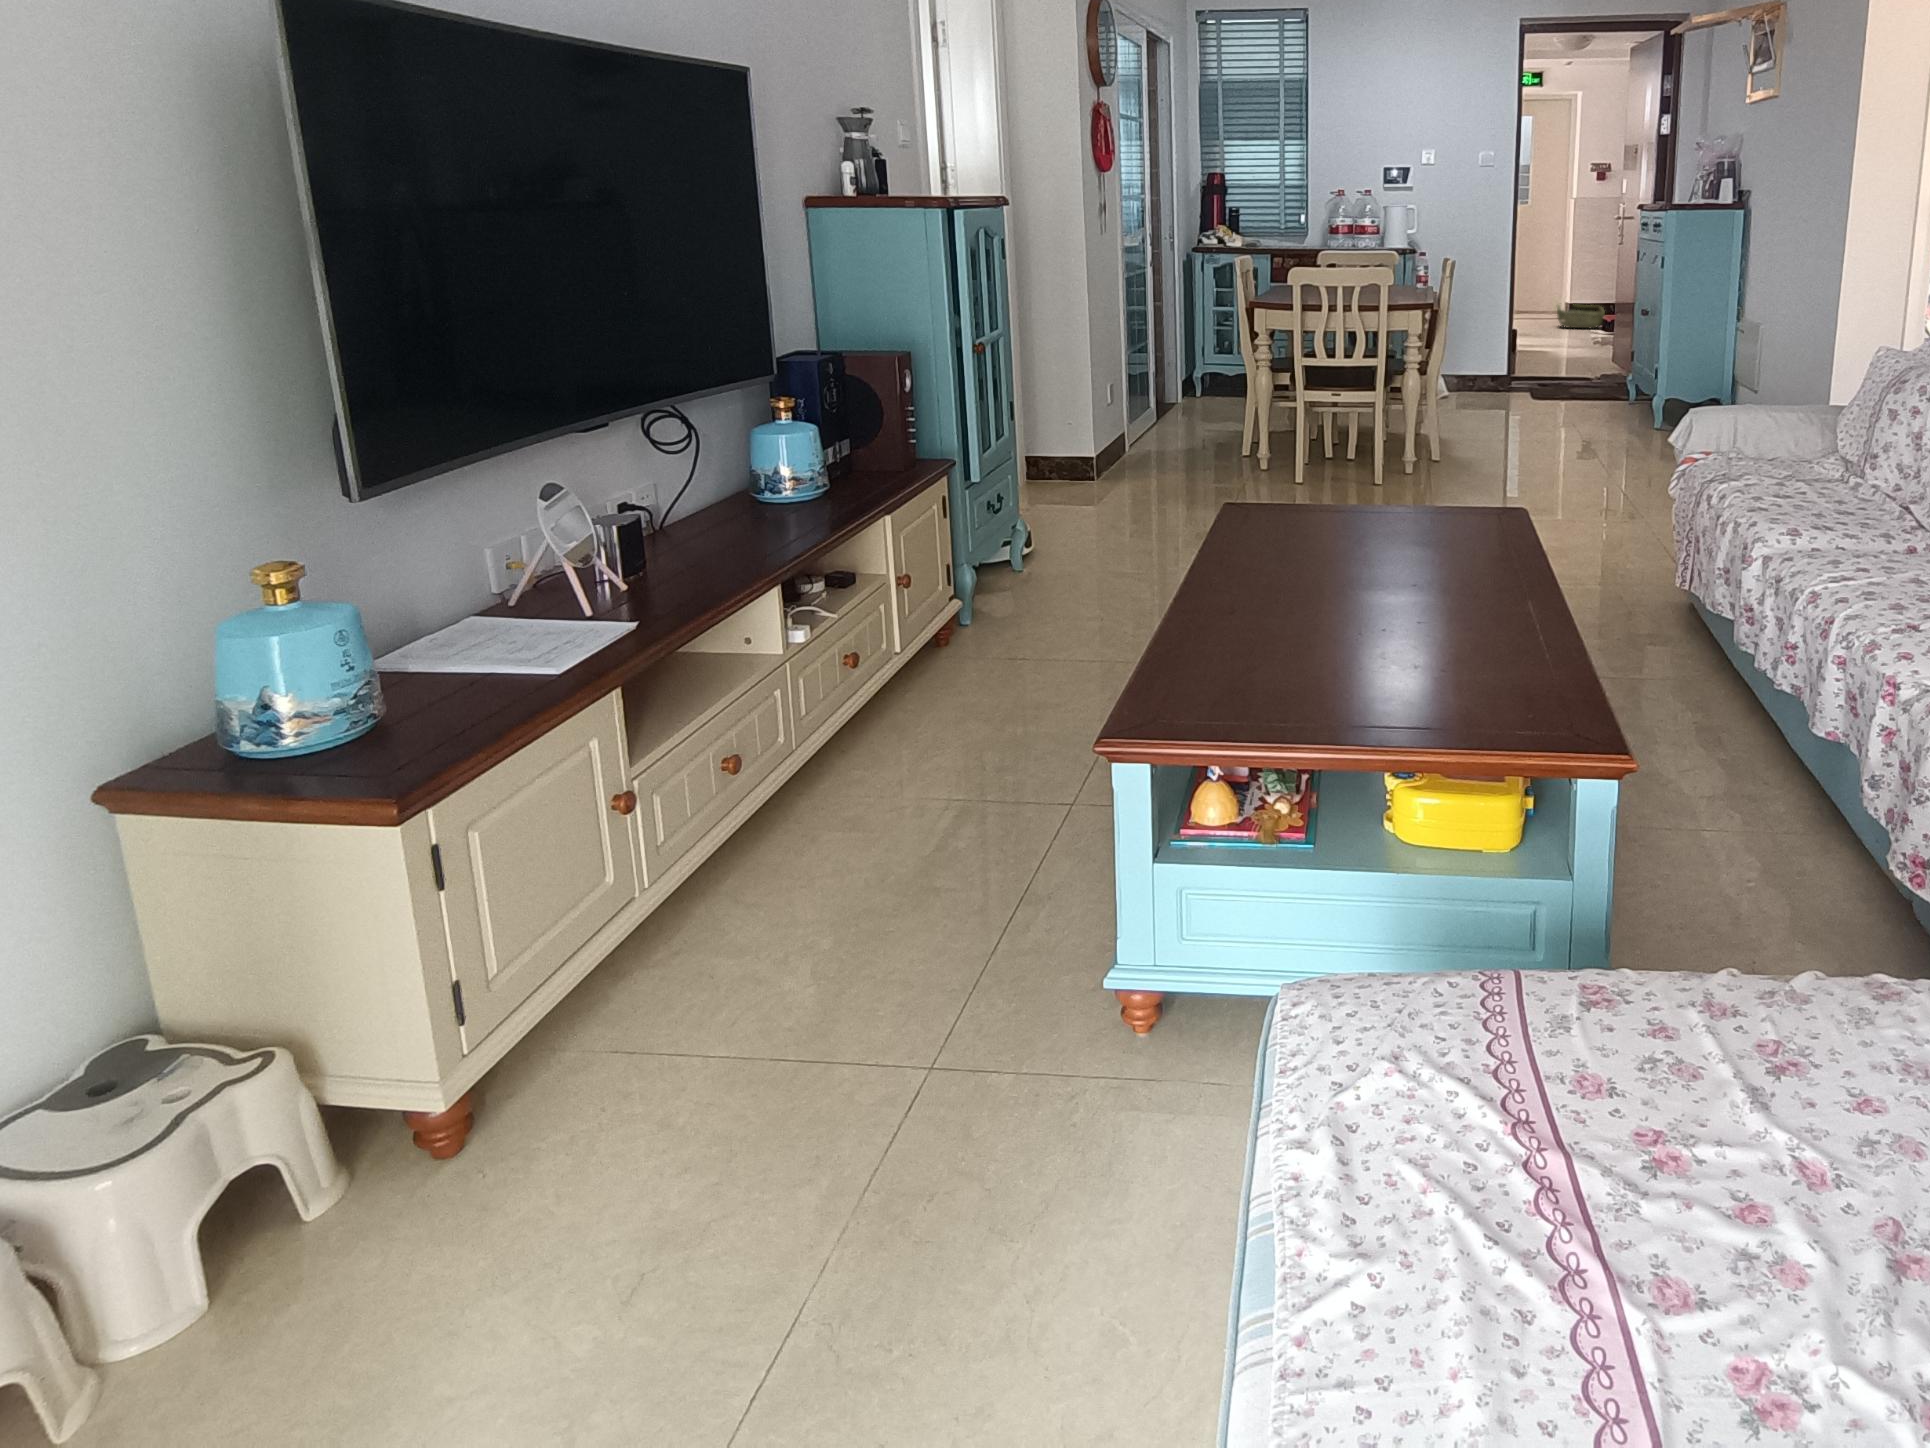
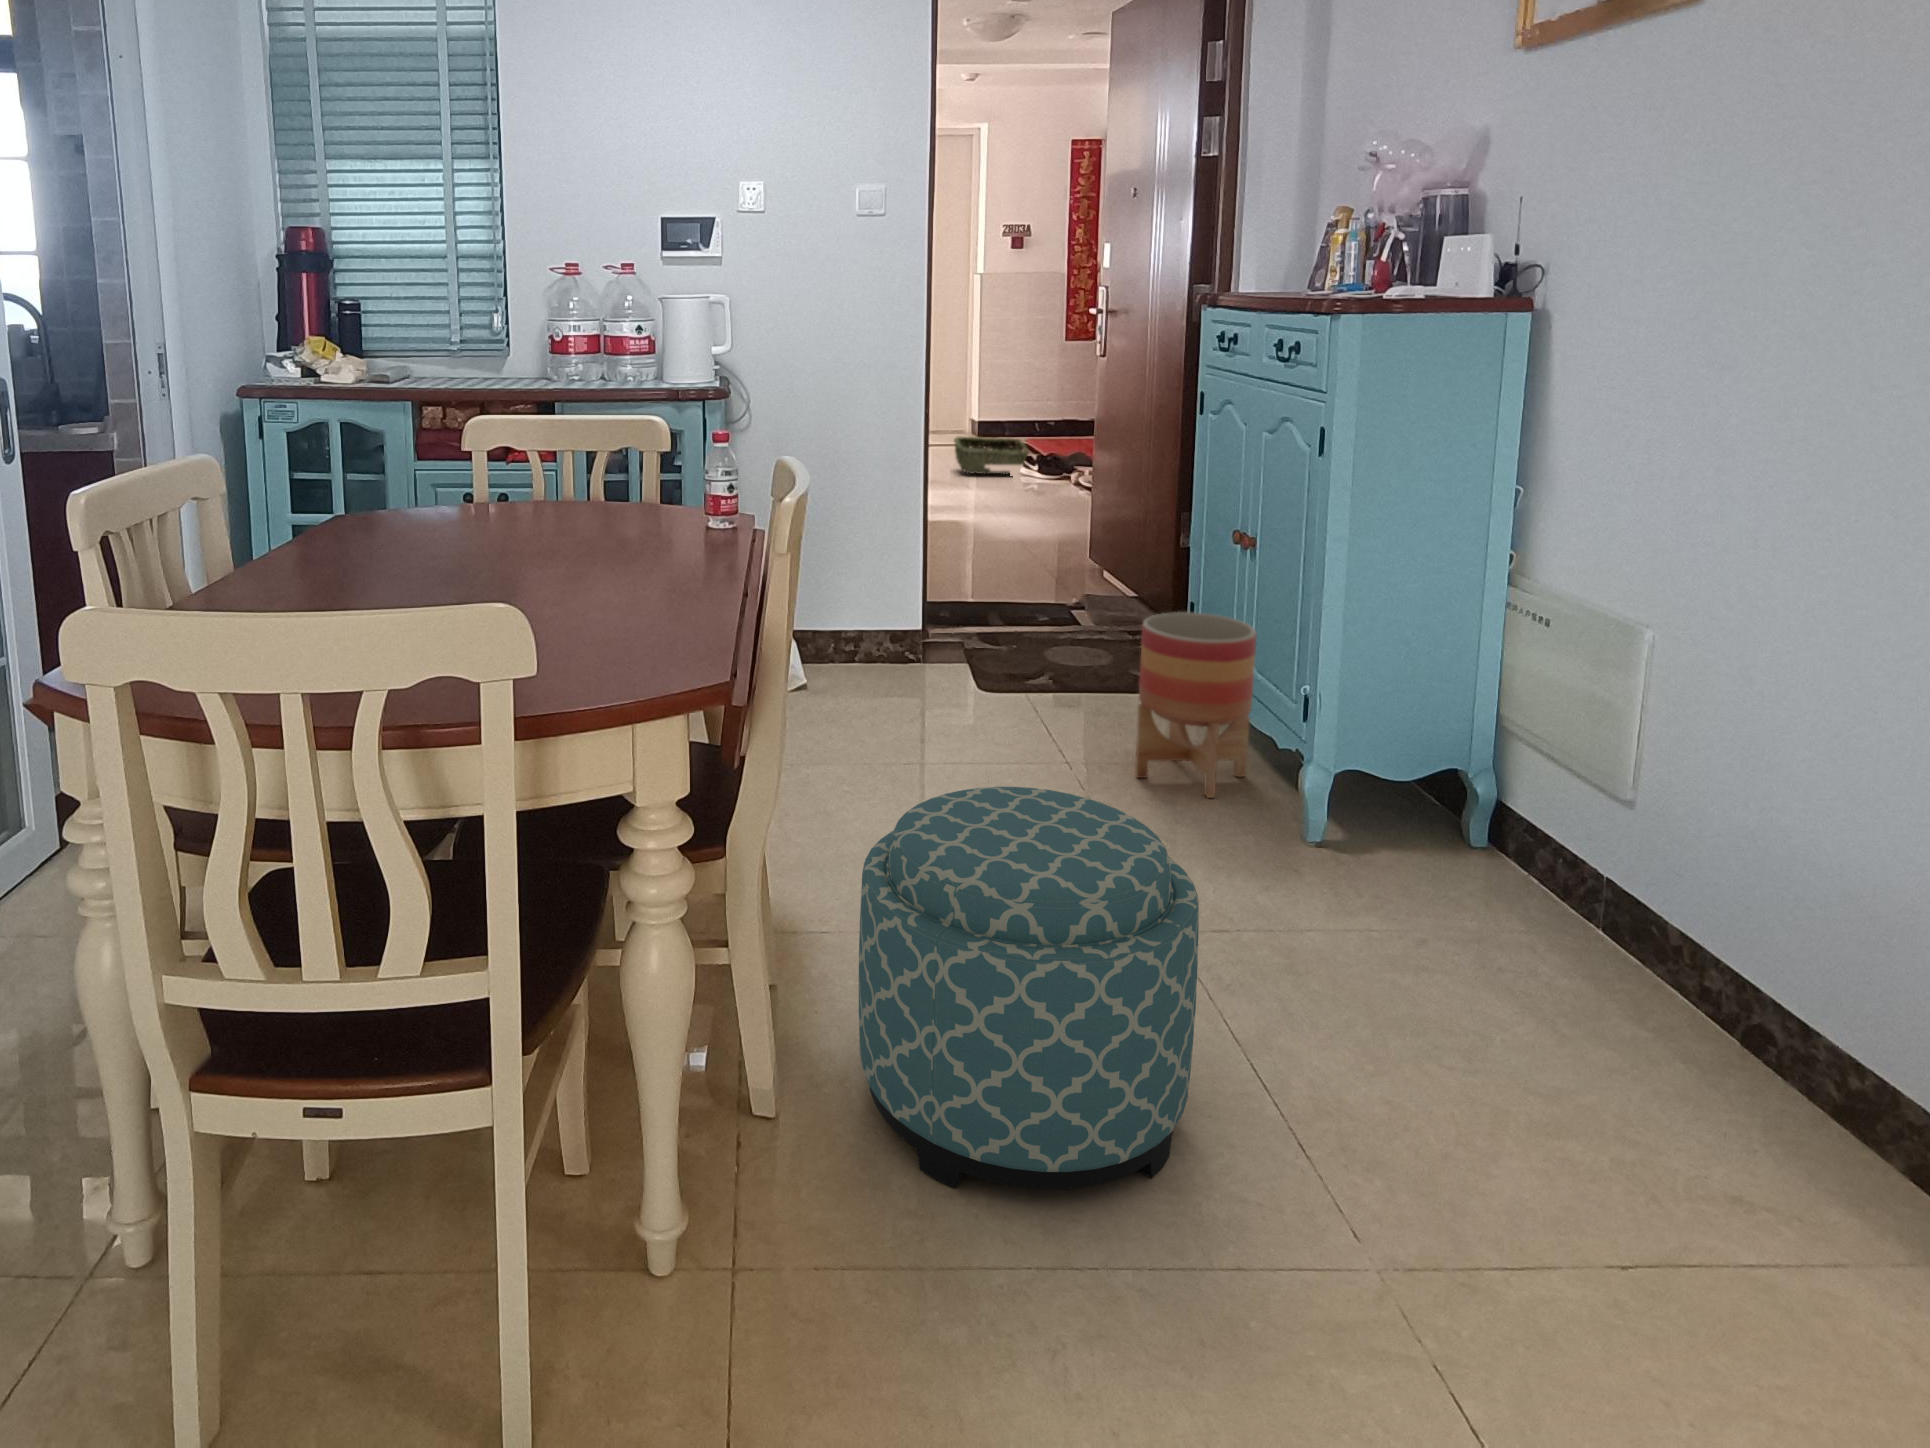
planter: none [1591,347,1643,421] -> present [1135,612,1257,798]
ottoman: none [1459,367,1564,469] -> present [859,787,1199,1189]

